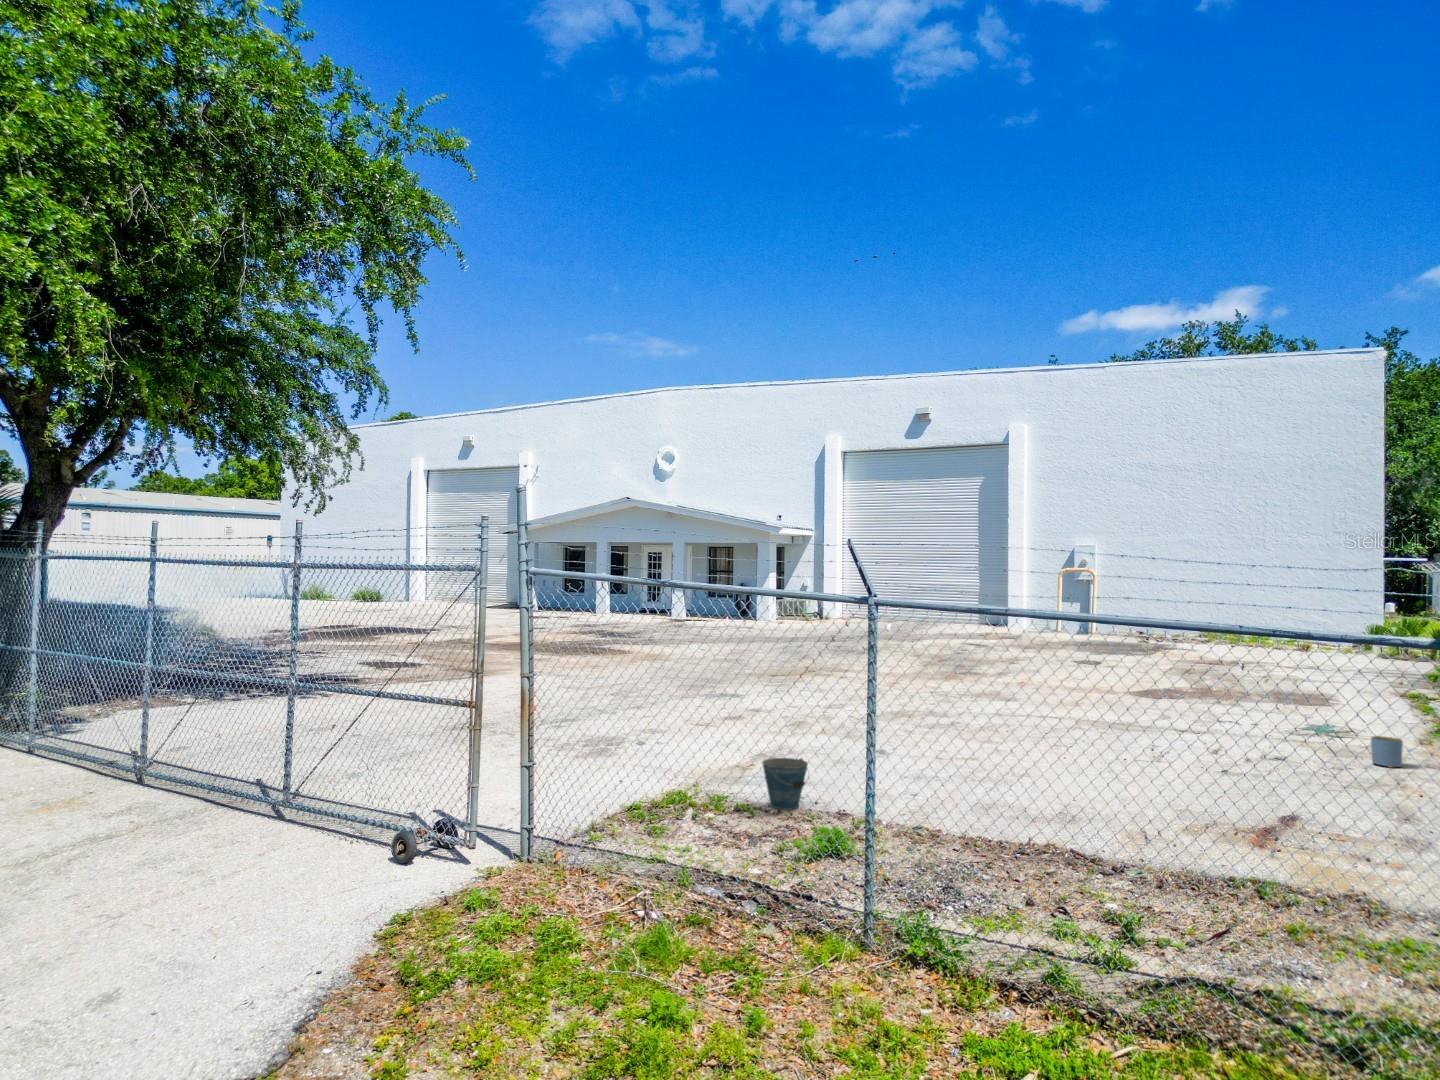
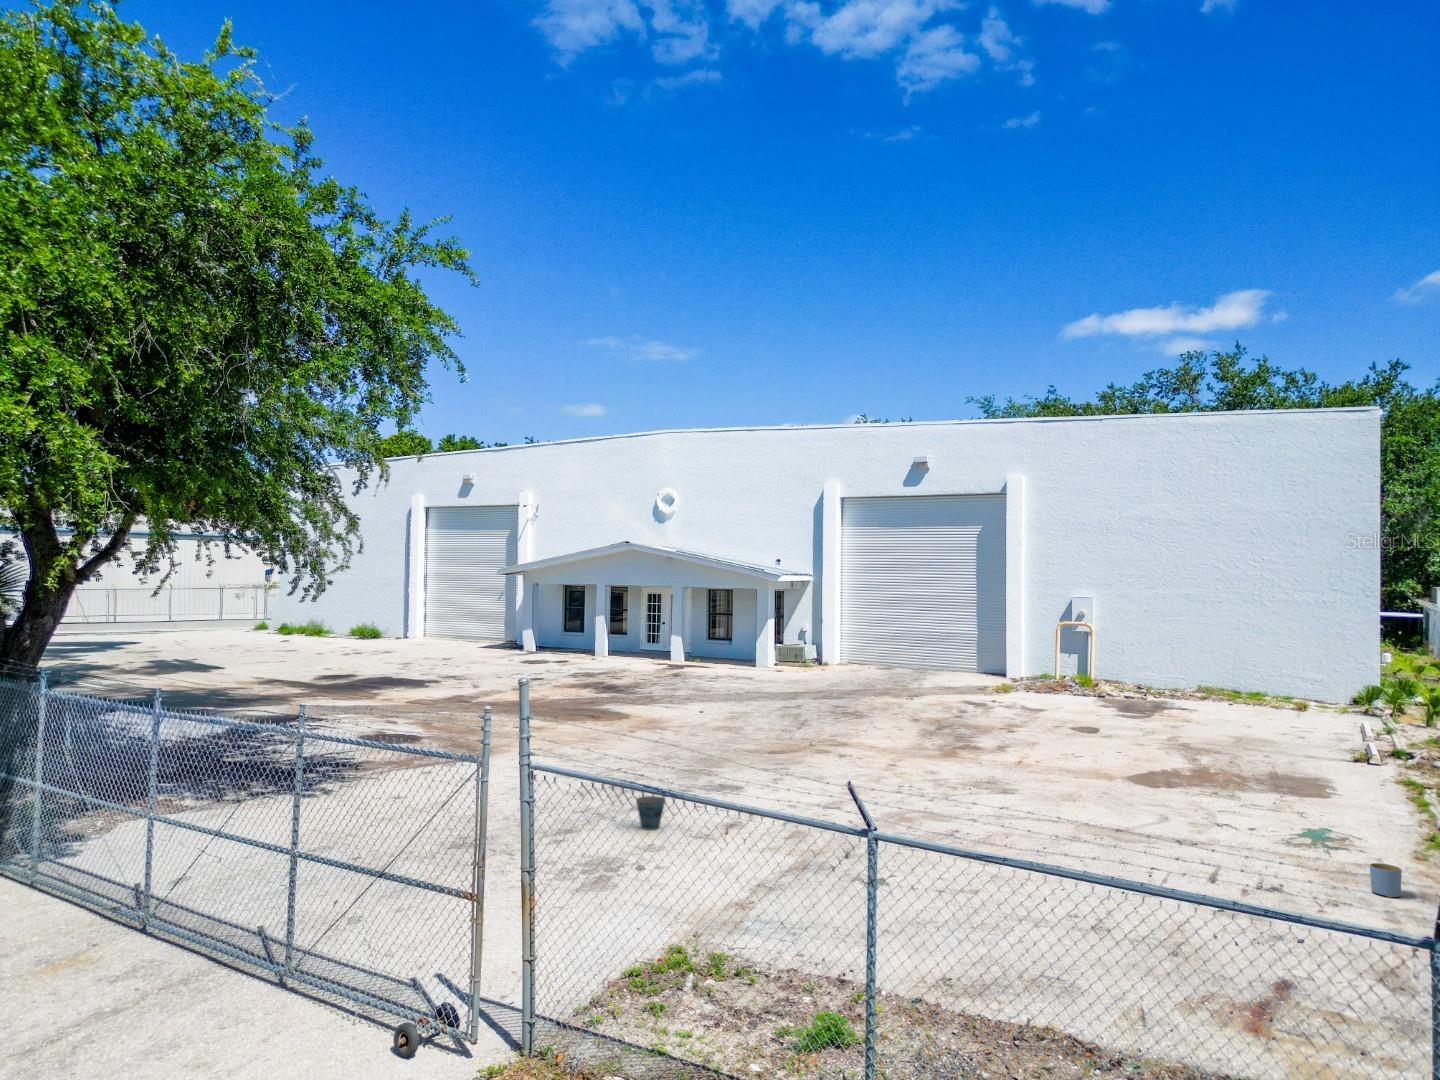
bucket: present [762,758,808,810] -> present [636,796,665,830]

